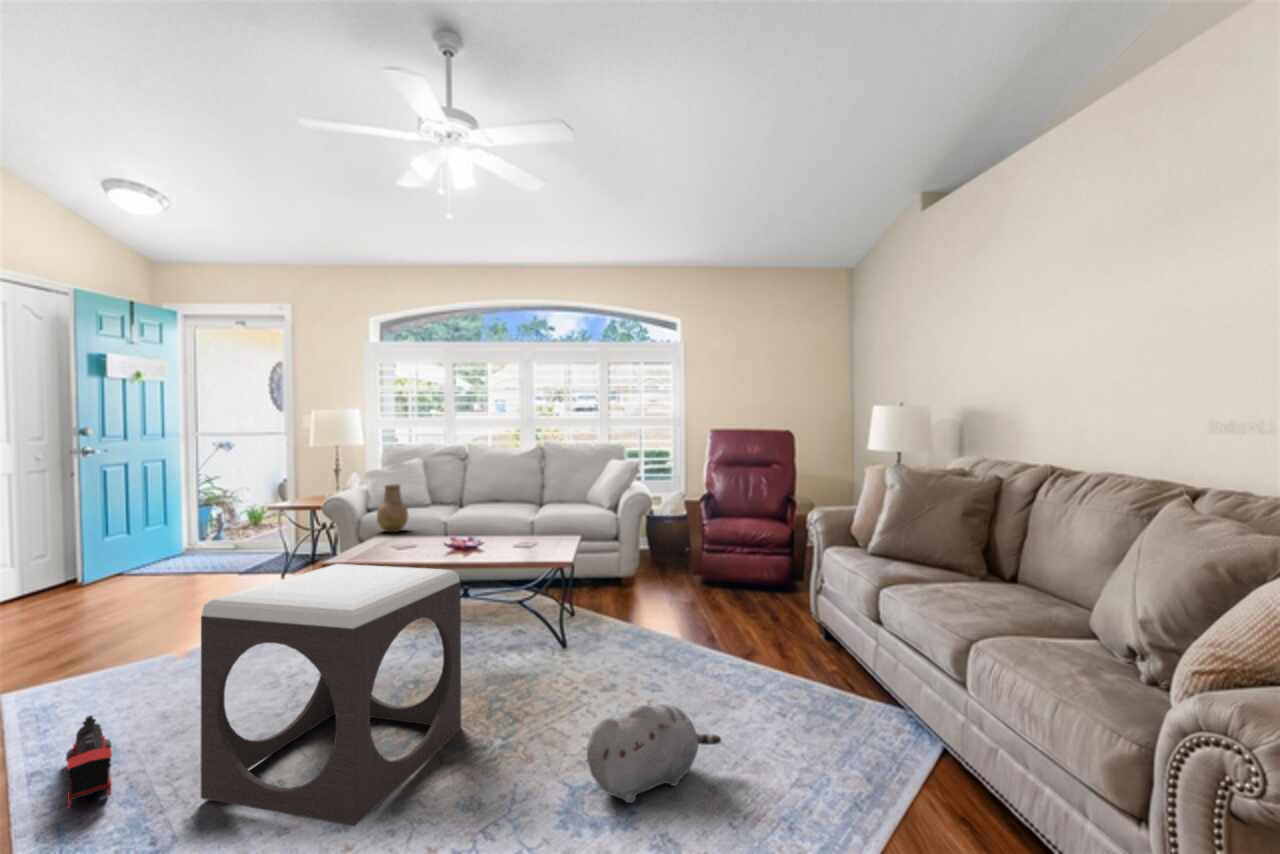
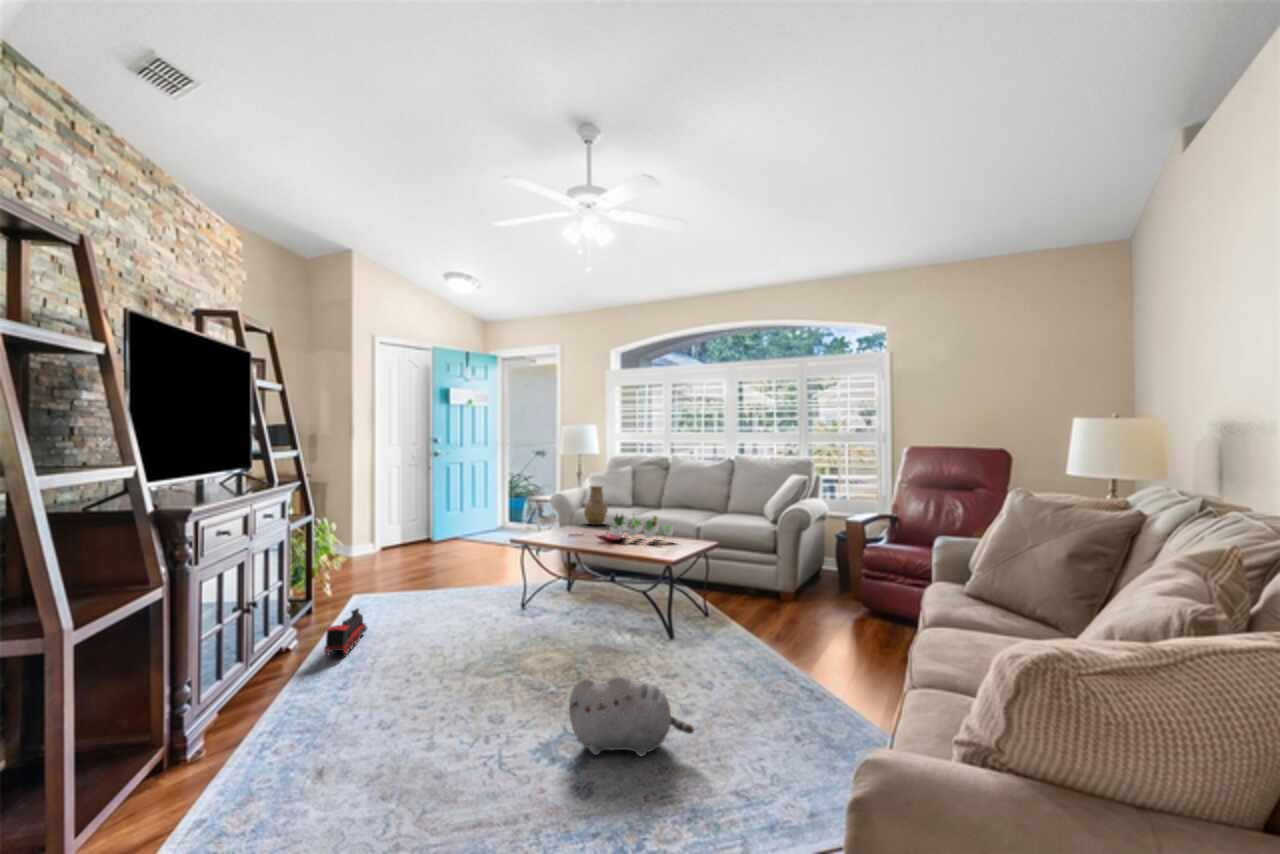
succulent plant: none [456,512,531,546] -> present [610,513,673,538]
footstool: present [201,564,461,826] -> none [378,533,545,707]

